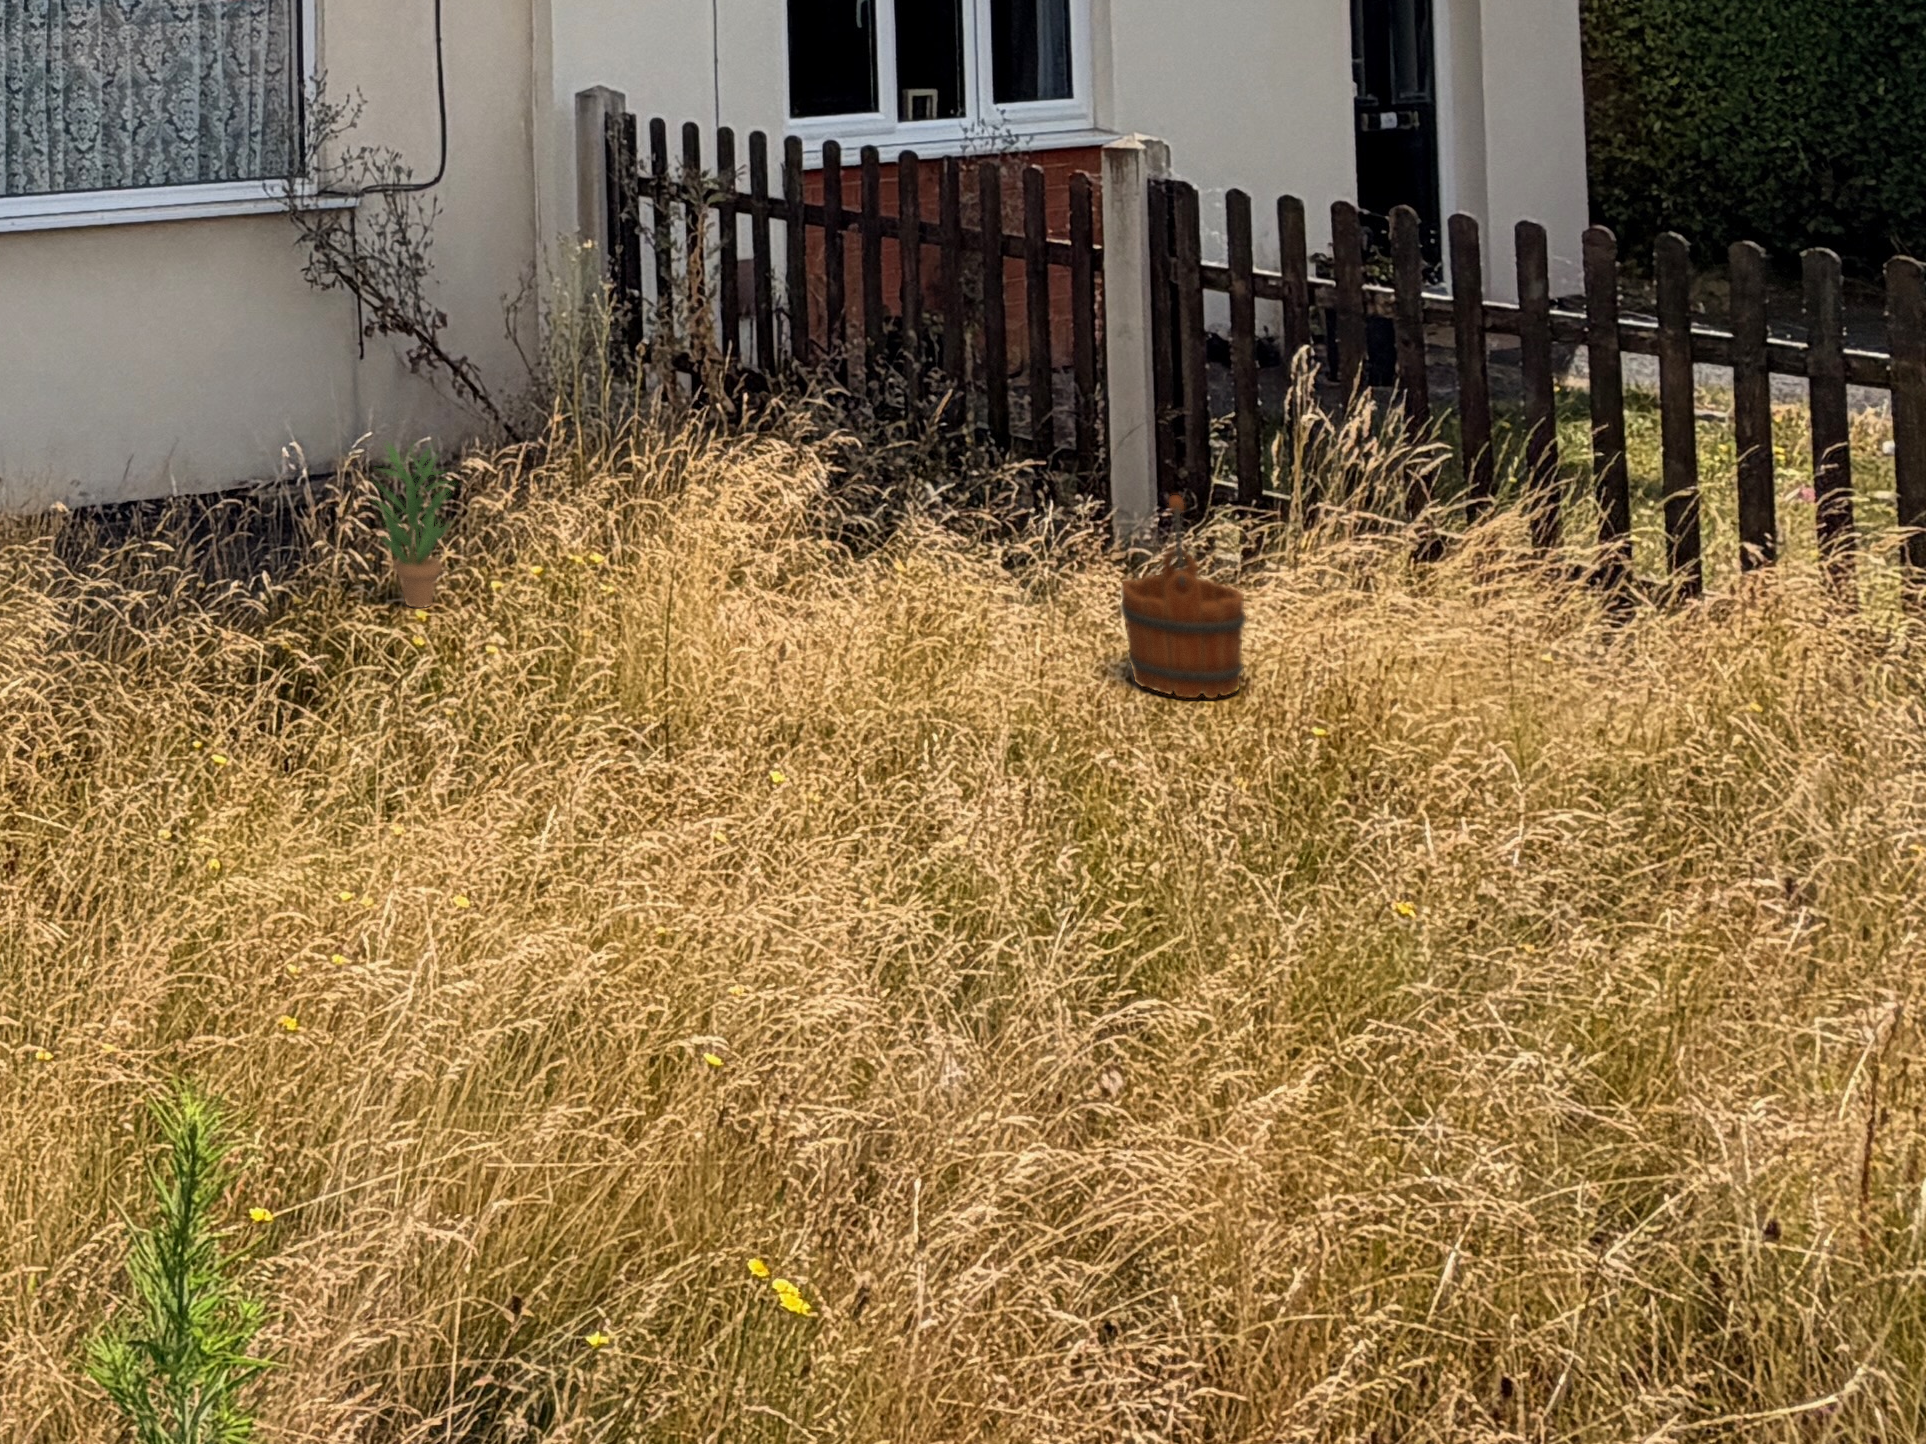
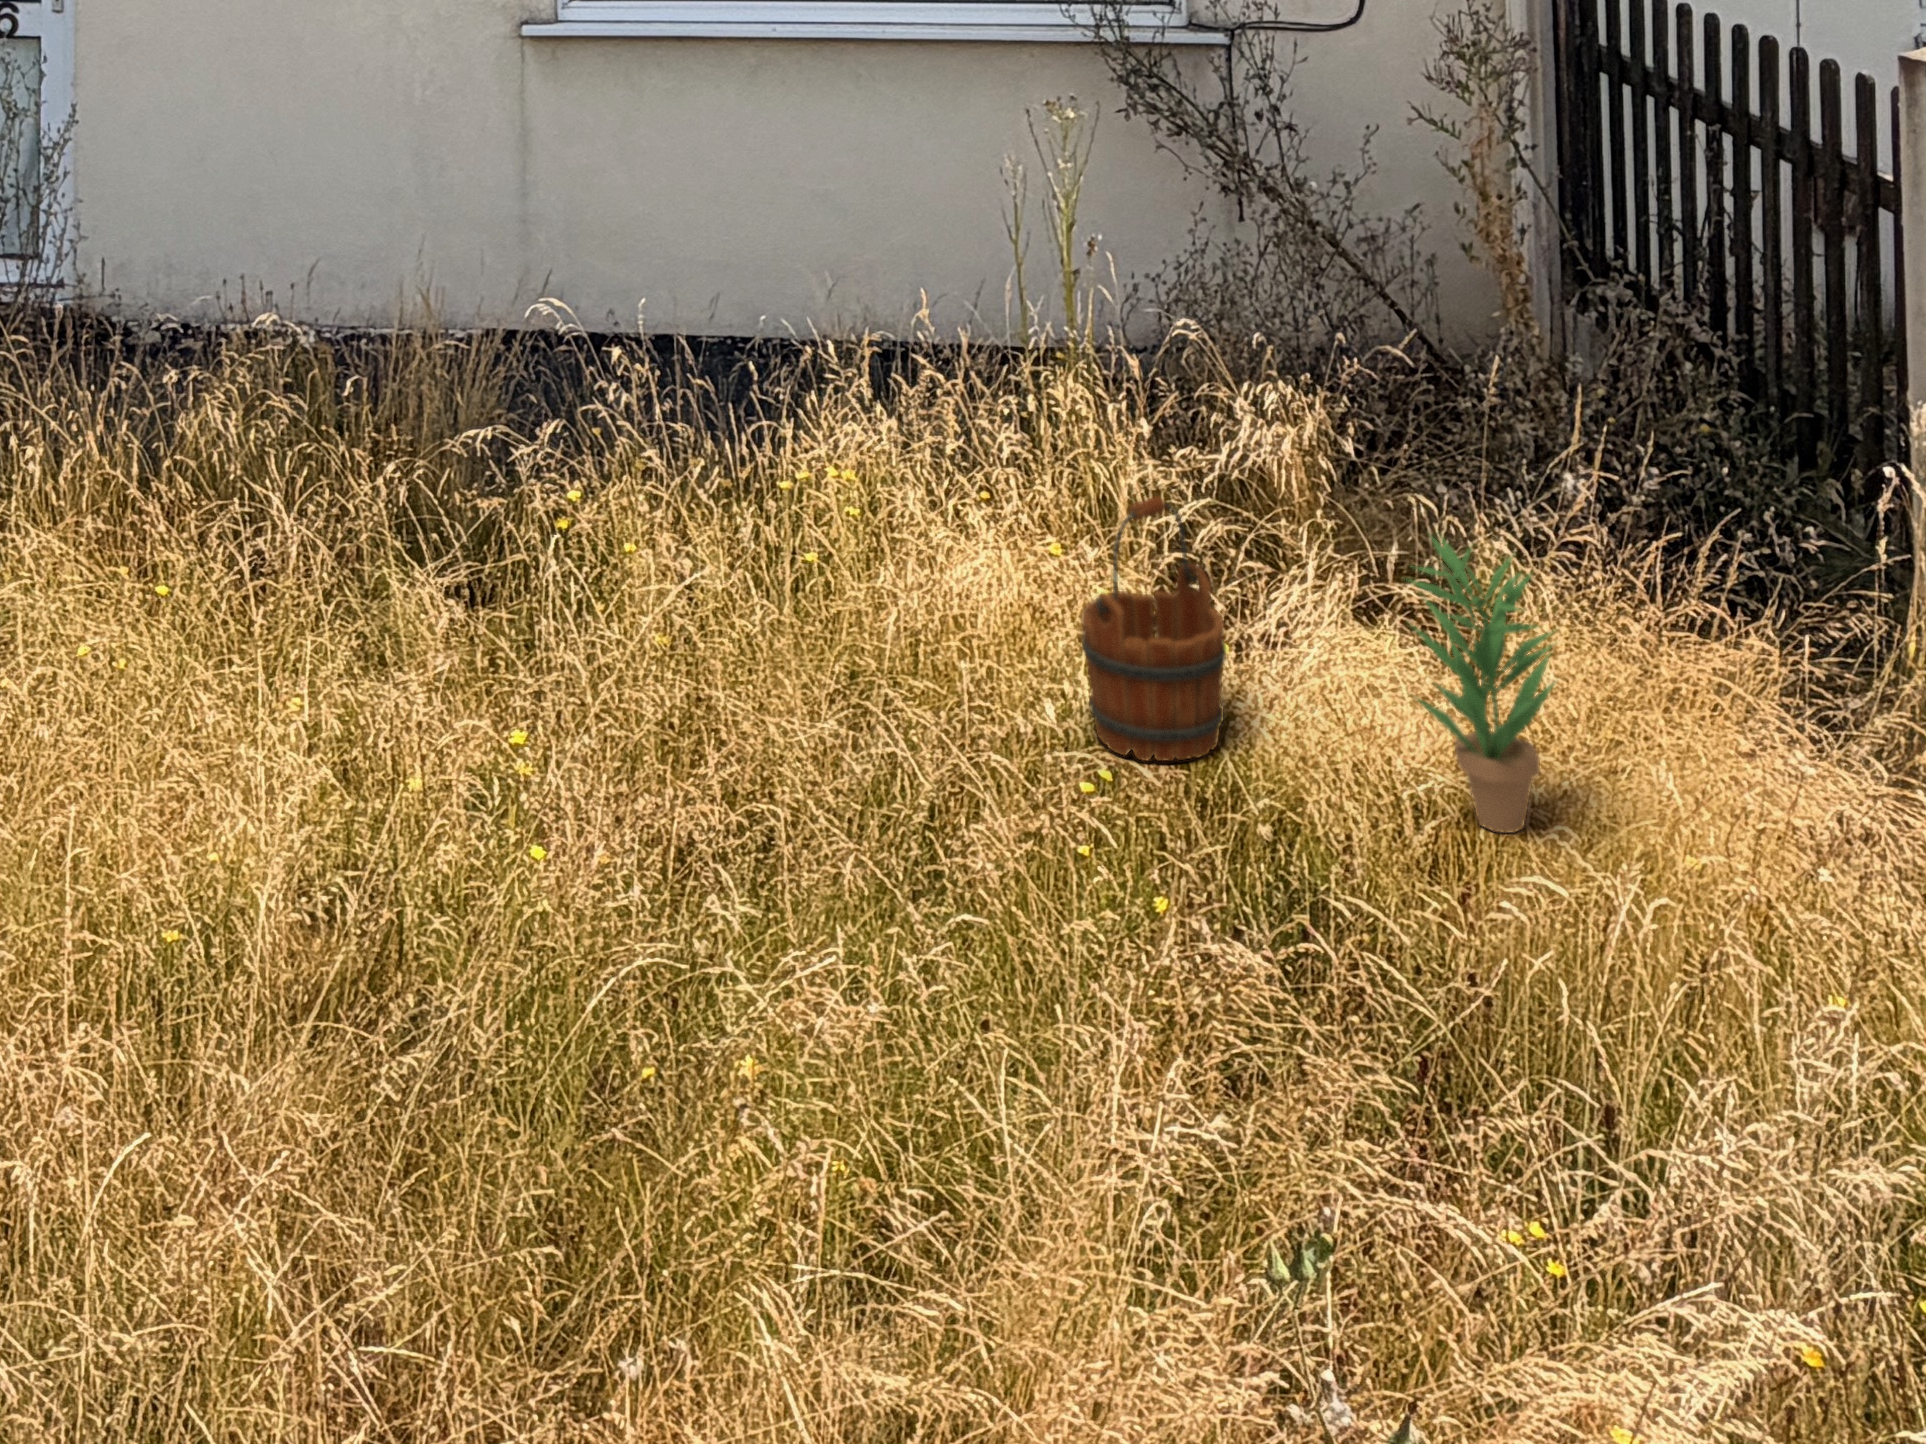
potted plant: present [372,444,451,608] -> present [1406,533,1555,833]

